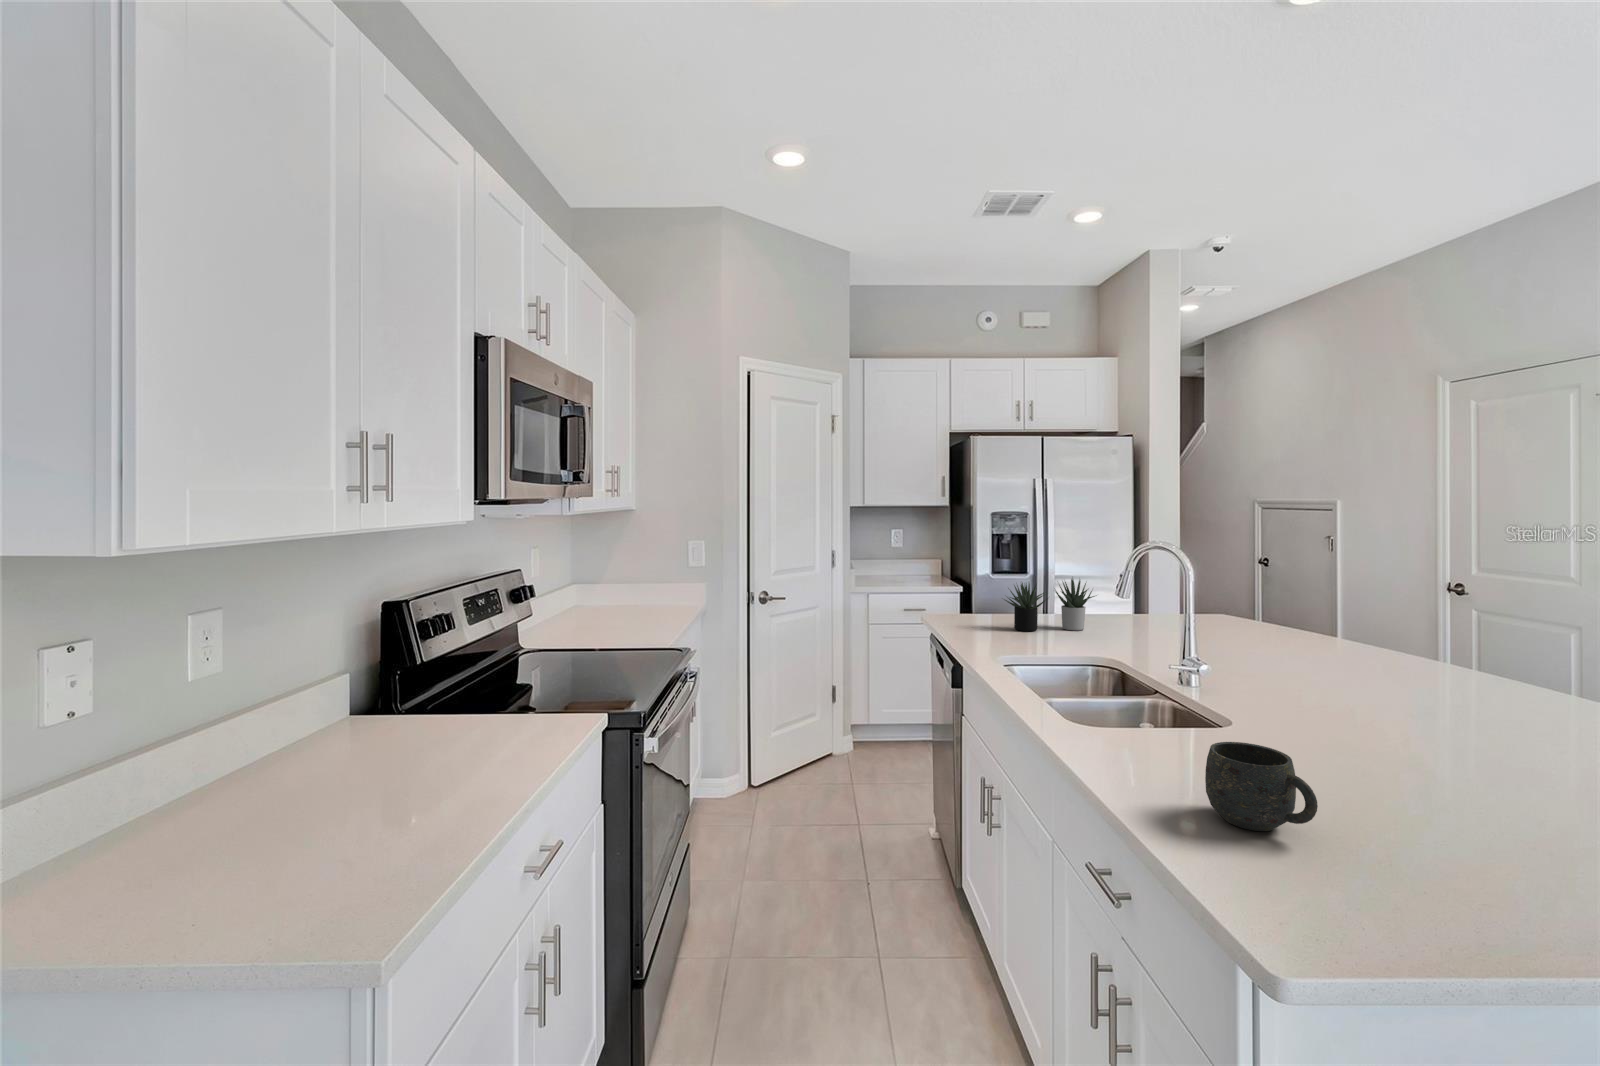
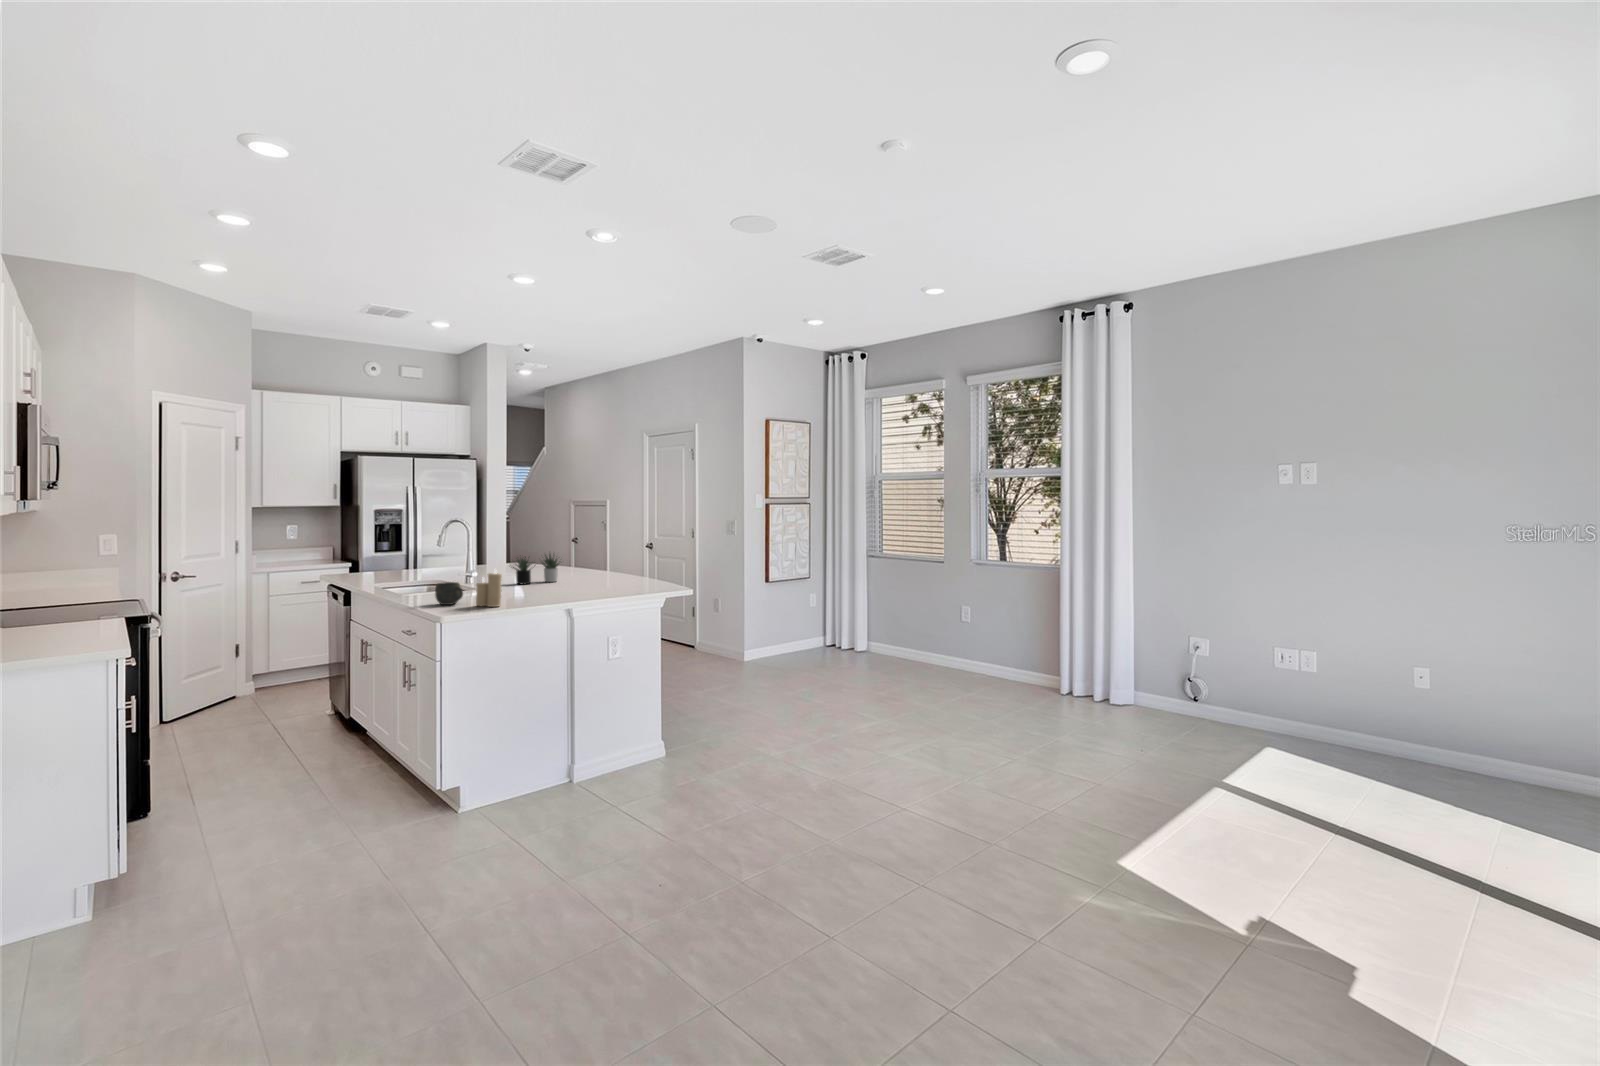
succulent plant: present [1004,578,1095,631] -> present [513,554,559,584]
candle: none [1384,753,1531,918] -> present [476,570,502,607]

